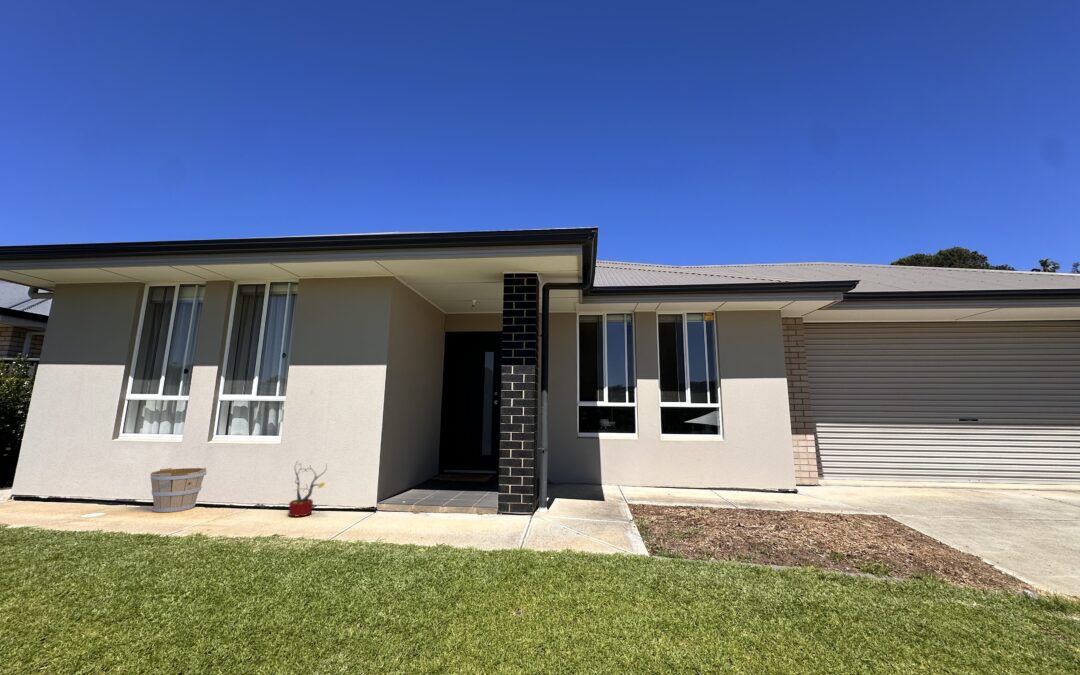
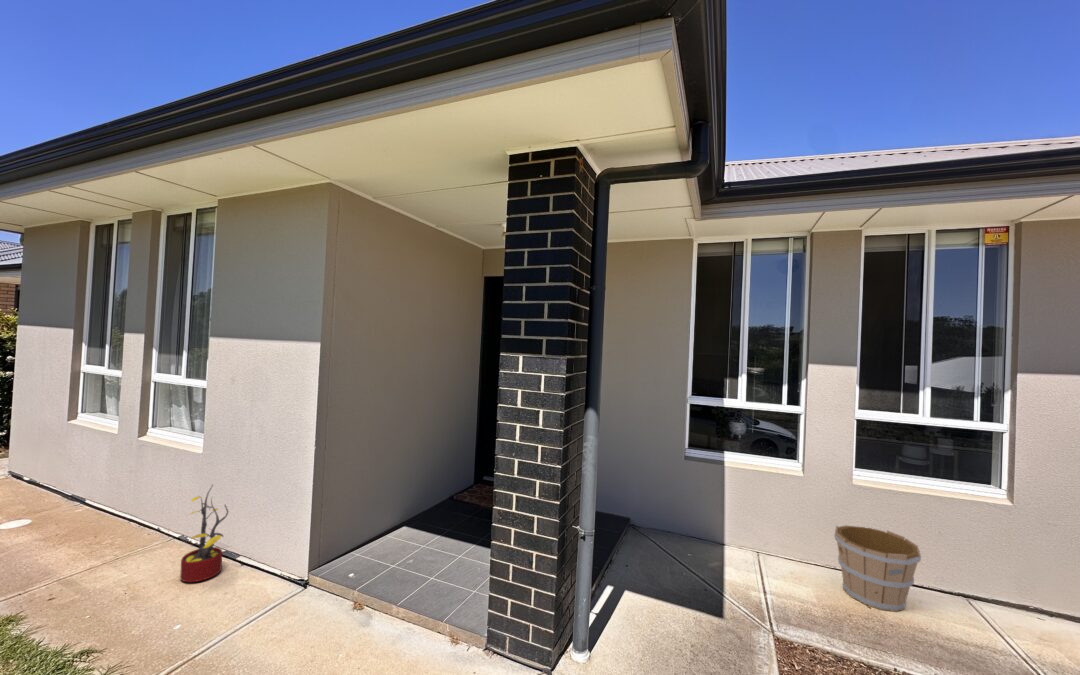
wooden bucket: present [150,468,207,513] -> present [834,526,921,612]

